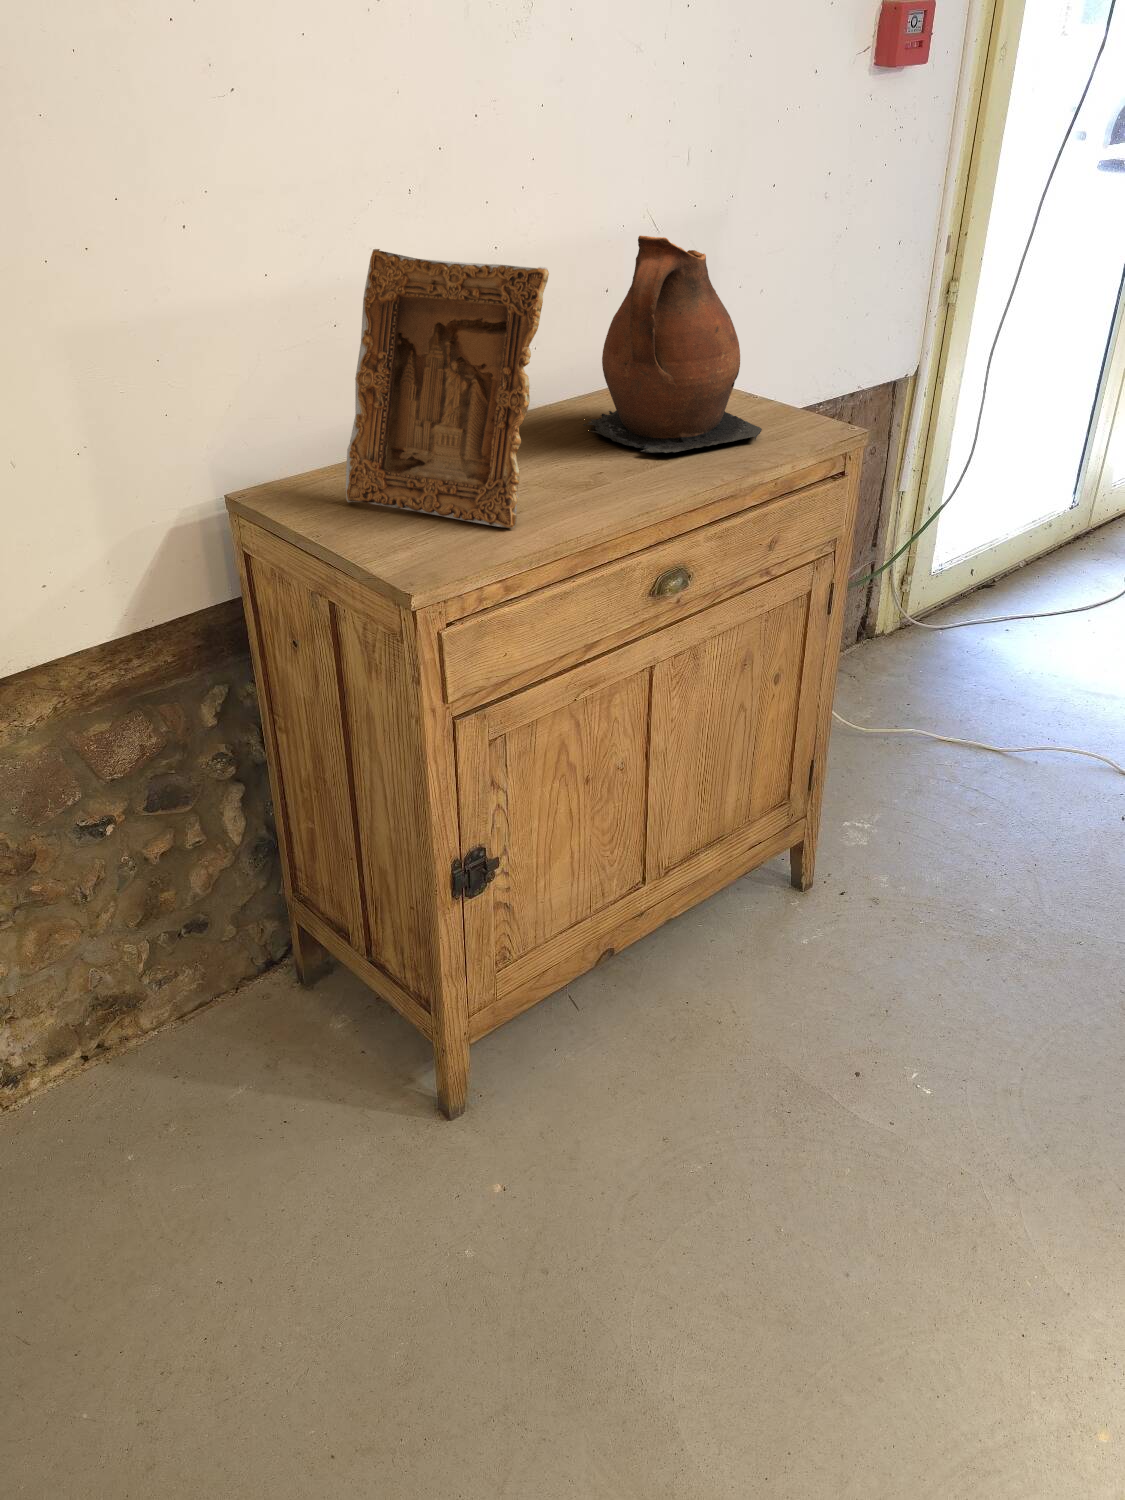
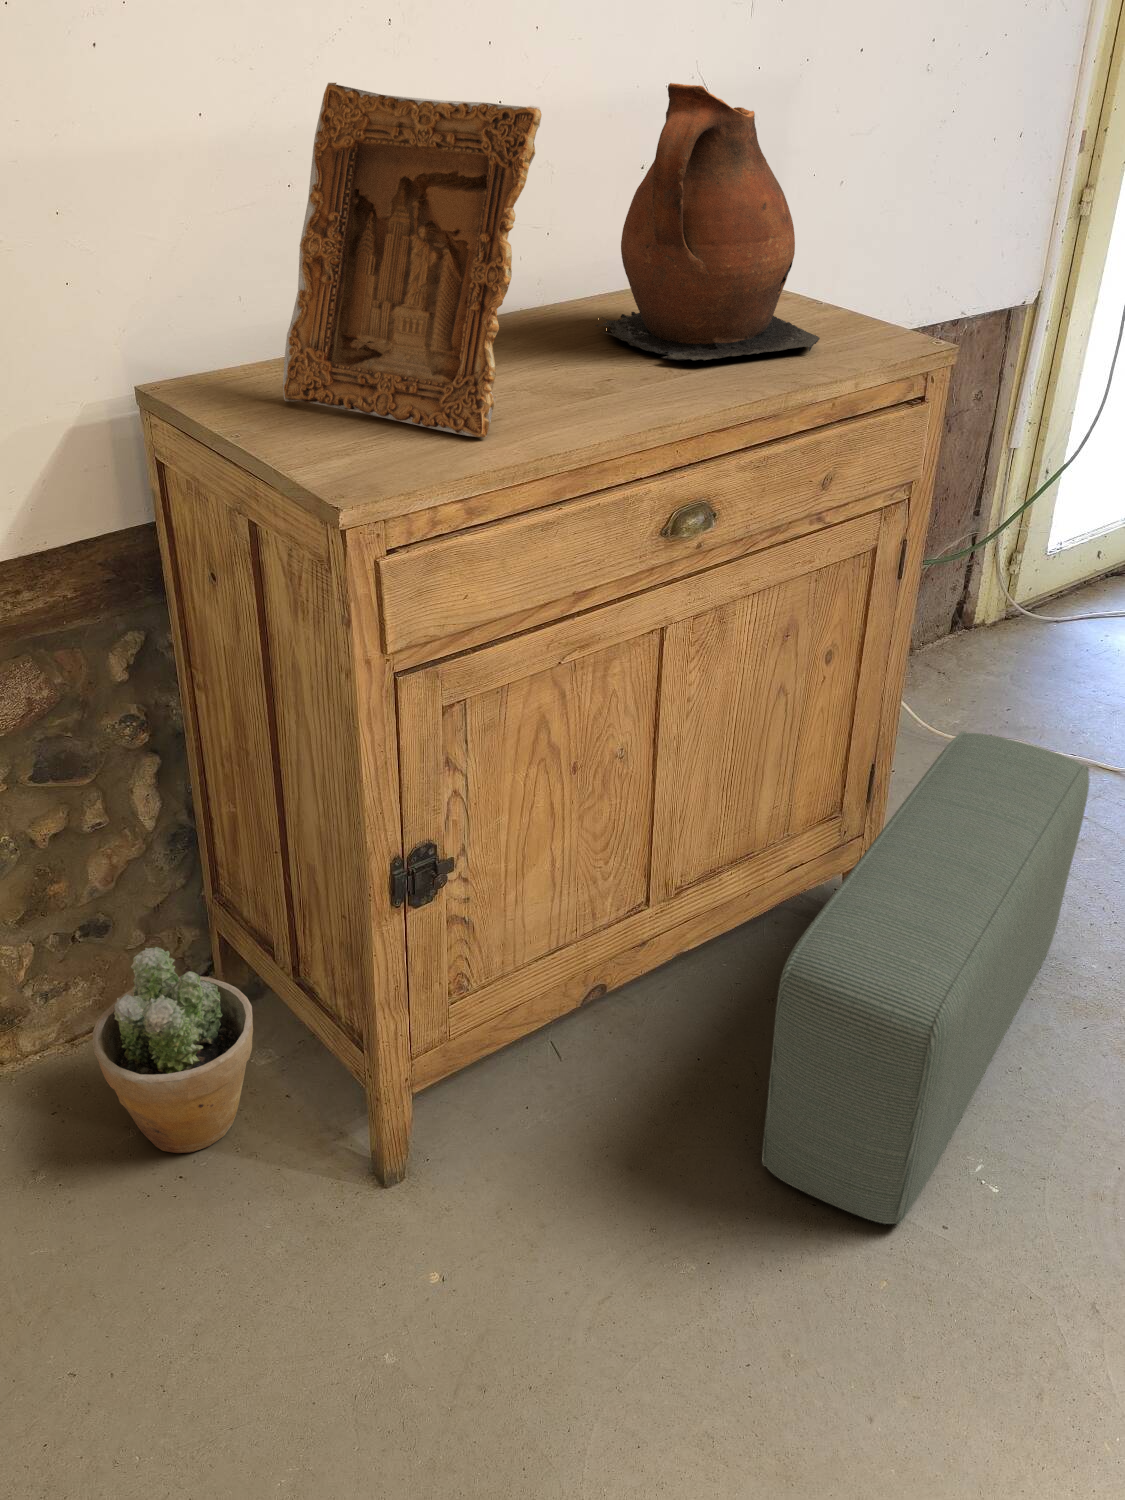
pouf: none [746,730,982,1125] -> present [762,731,1089,1225]
potted plant: none [208,939,336,1103] -> present [93,947,253,1153]

